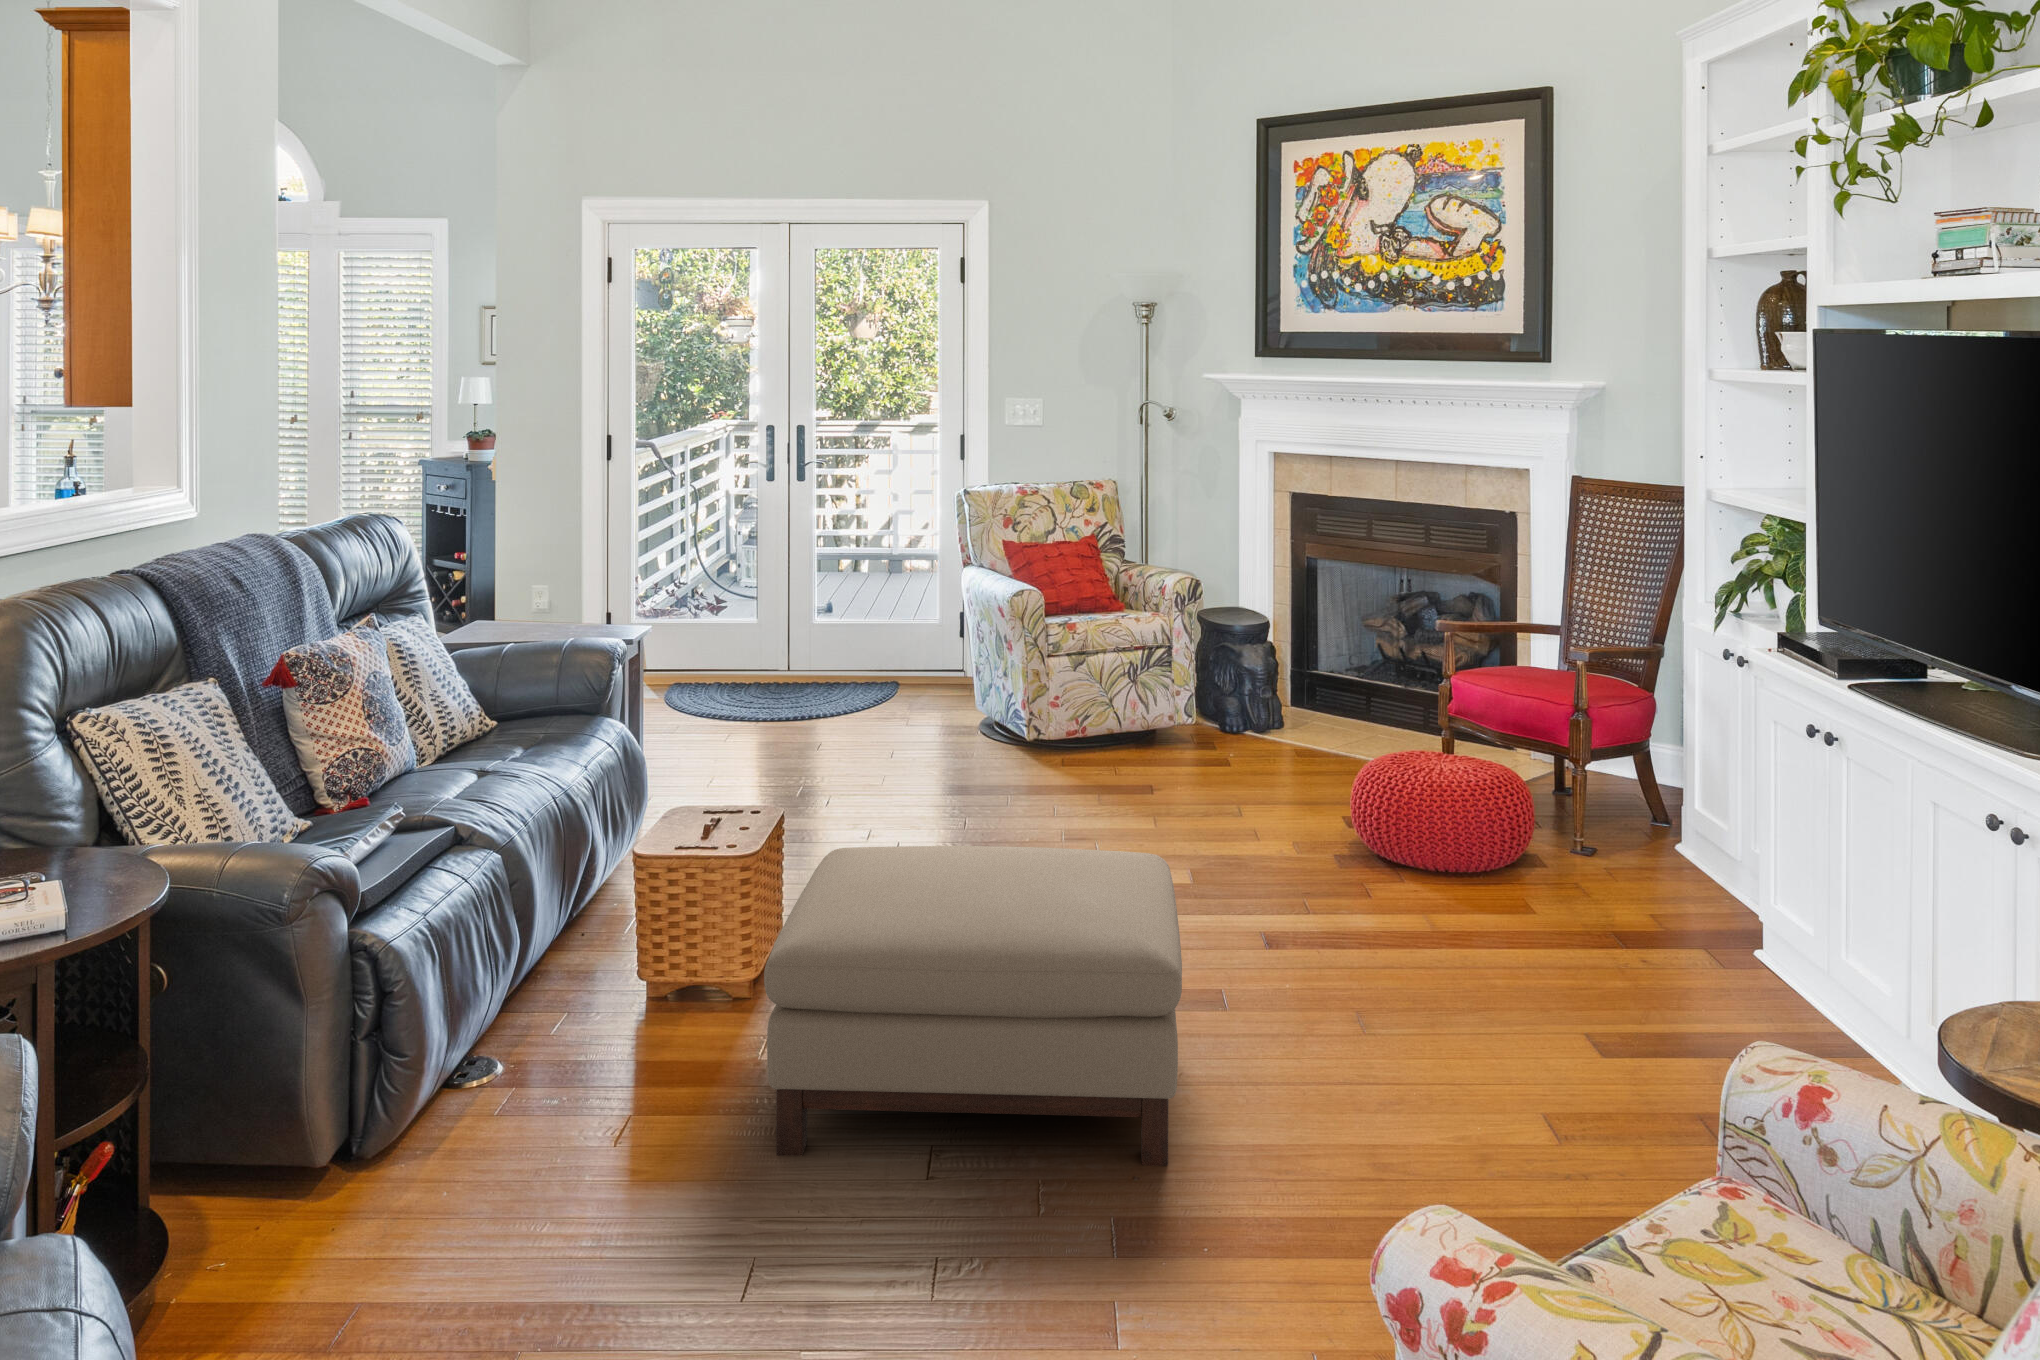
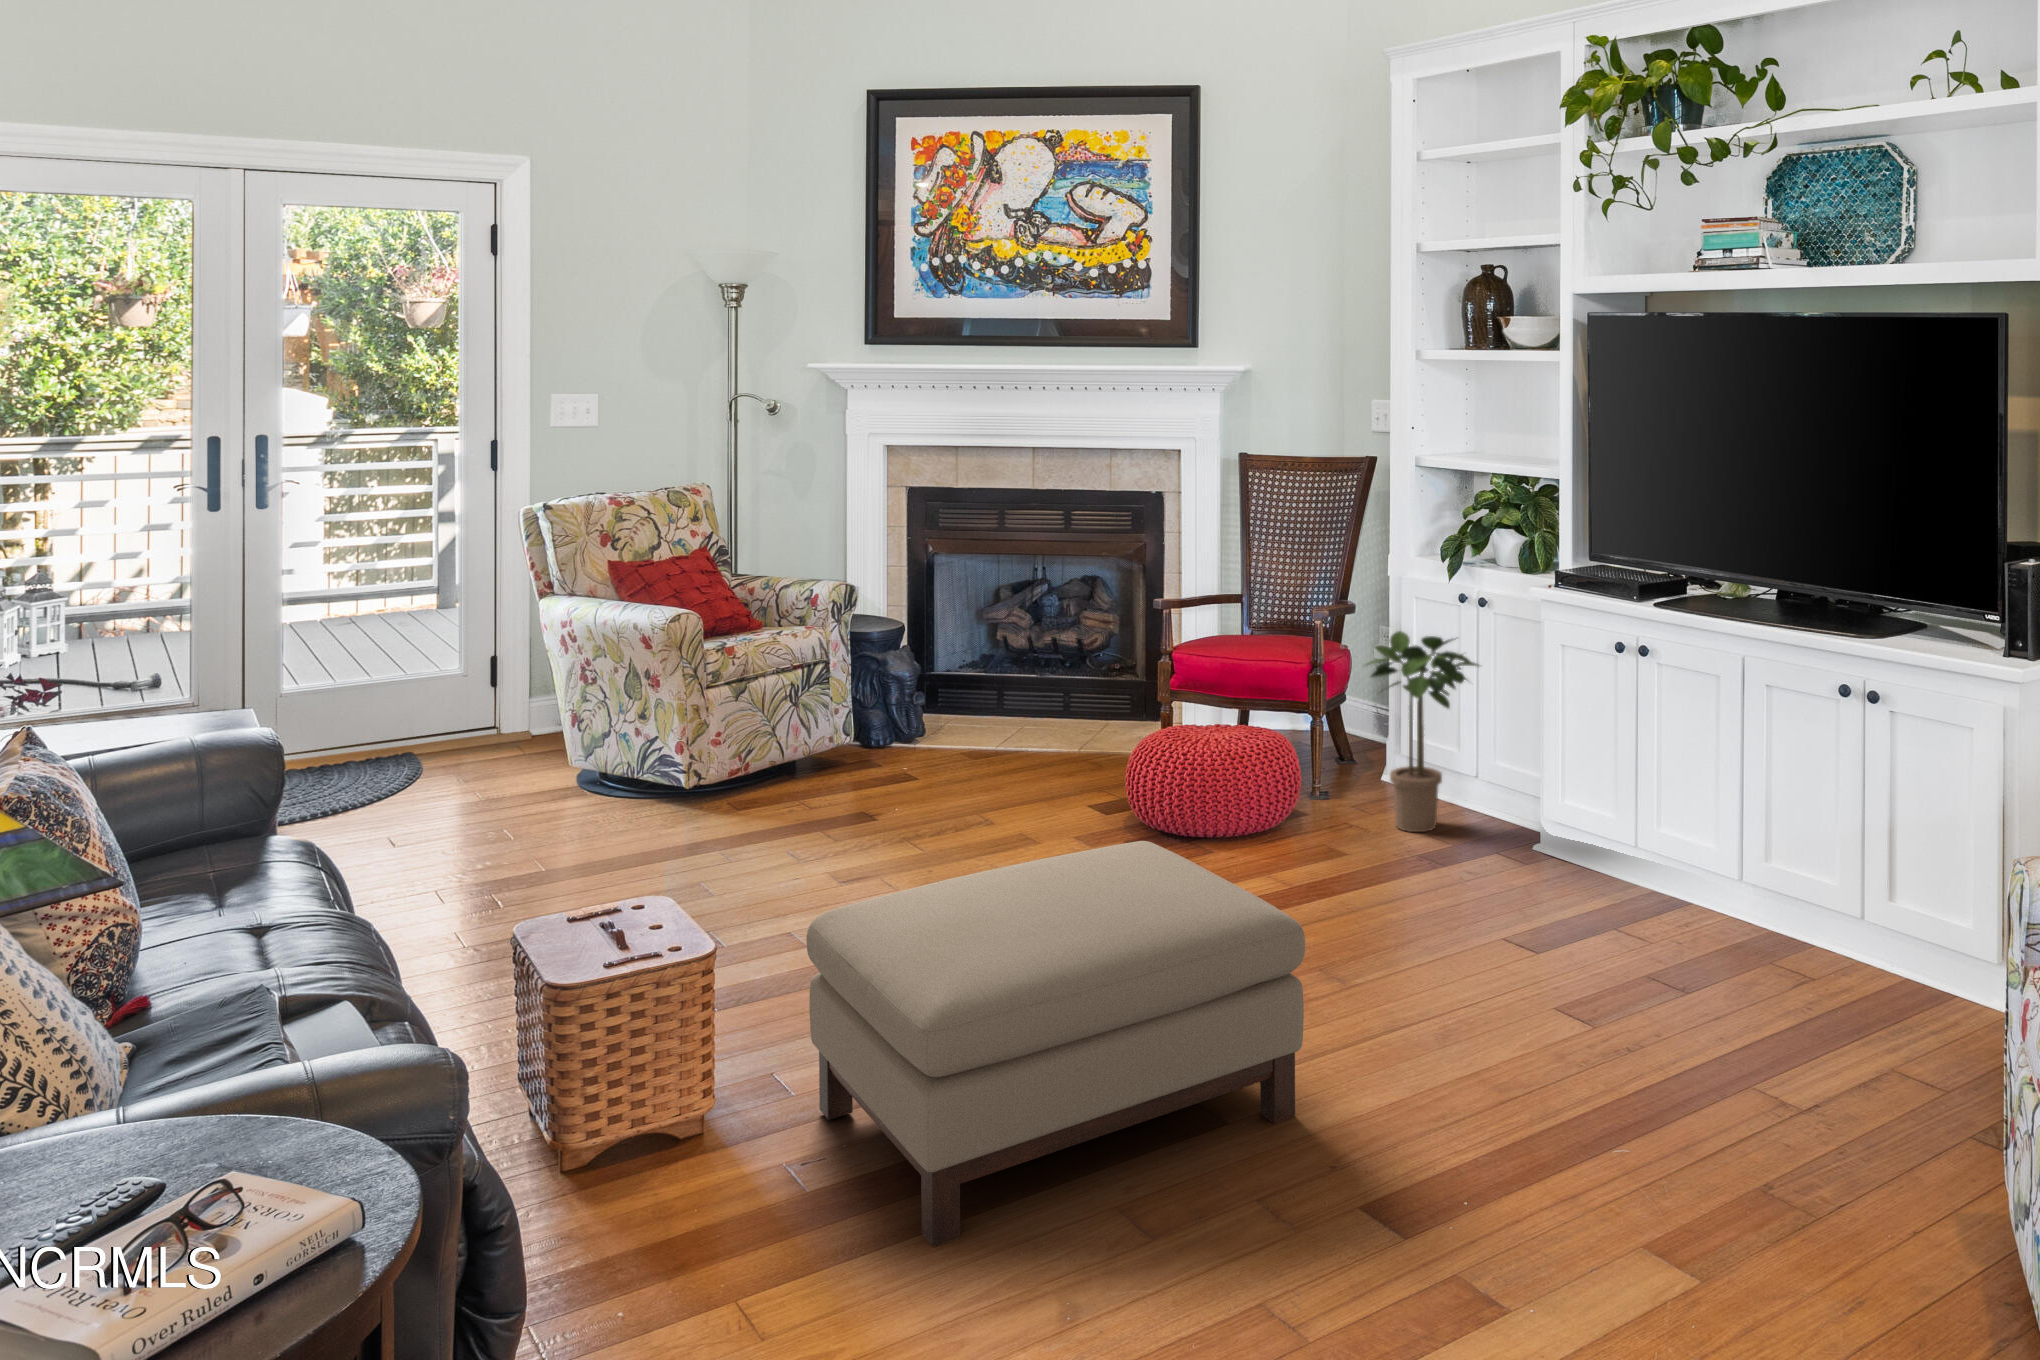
potted plant: none [1602,696,1743,932] -> present [1367,631,1479,832]

